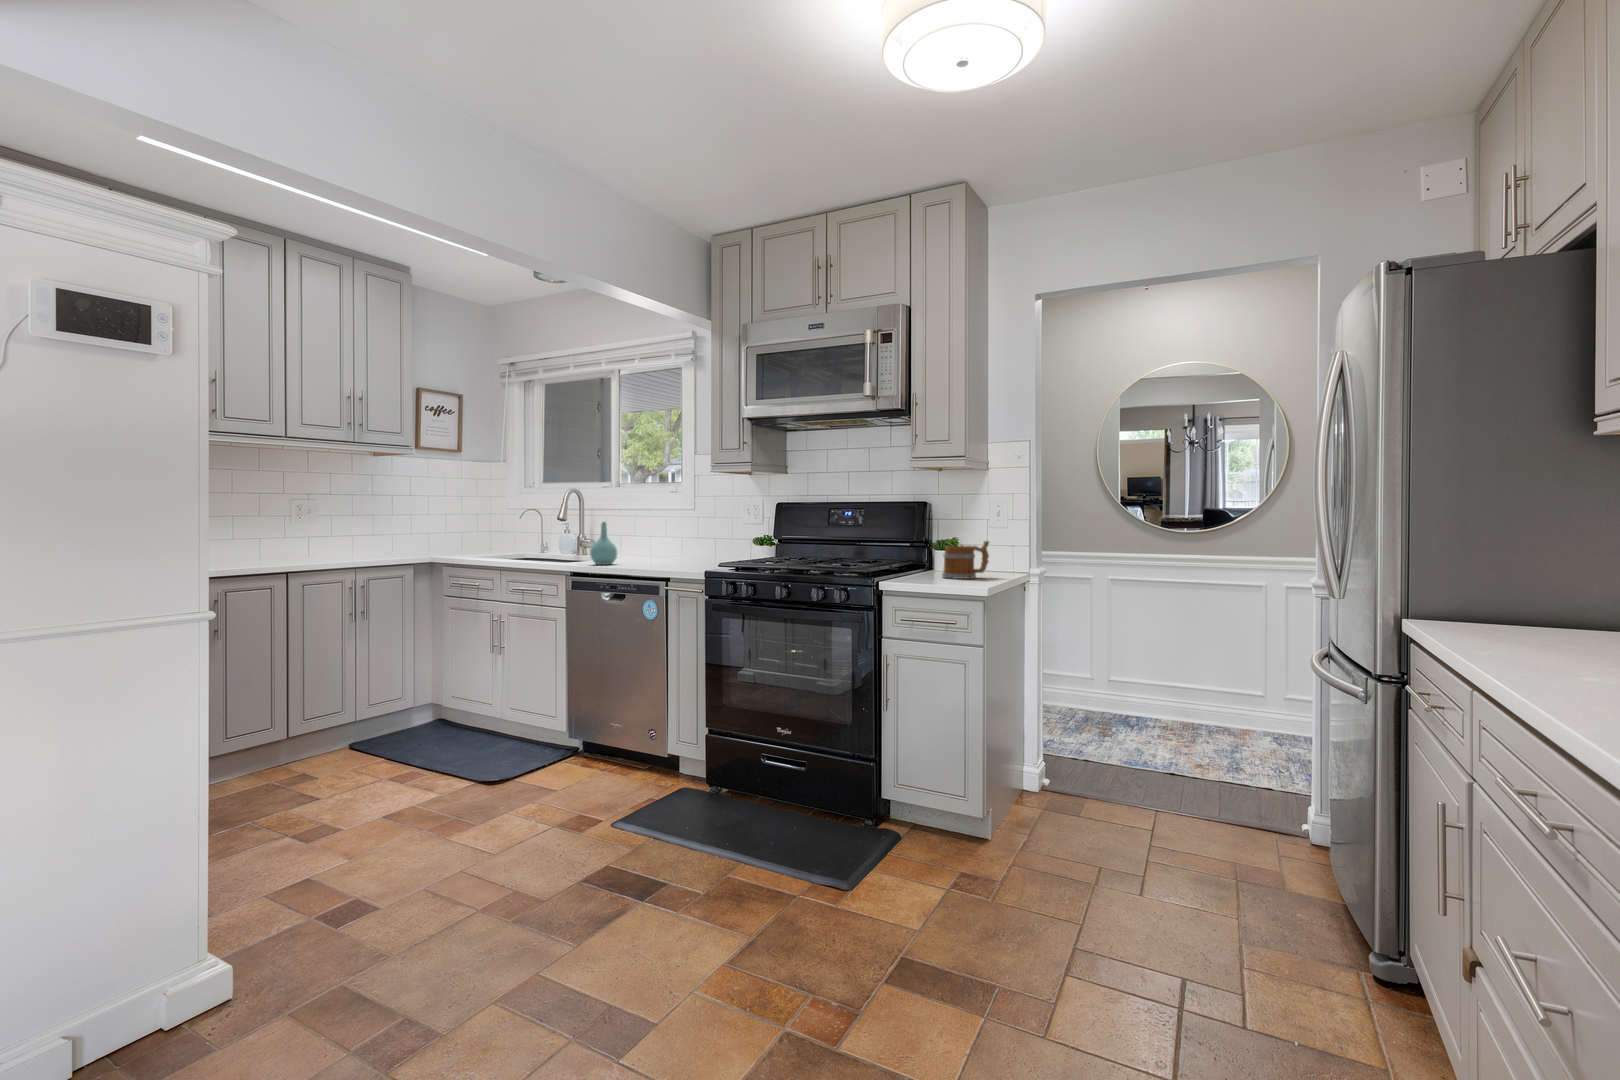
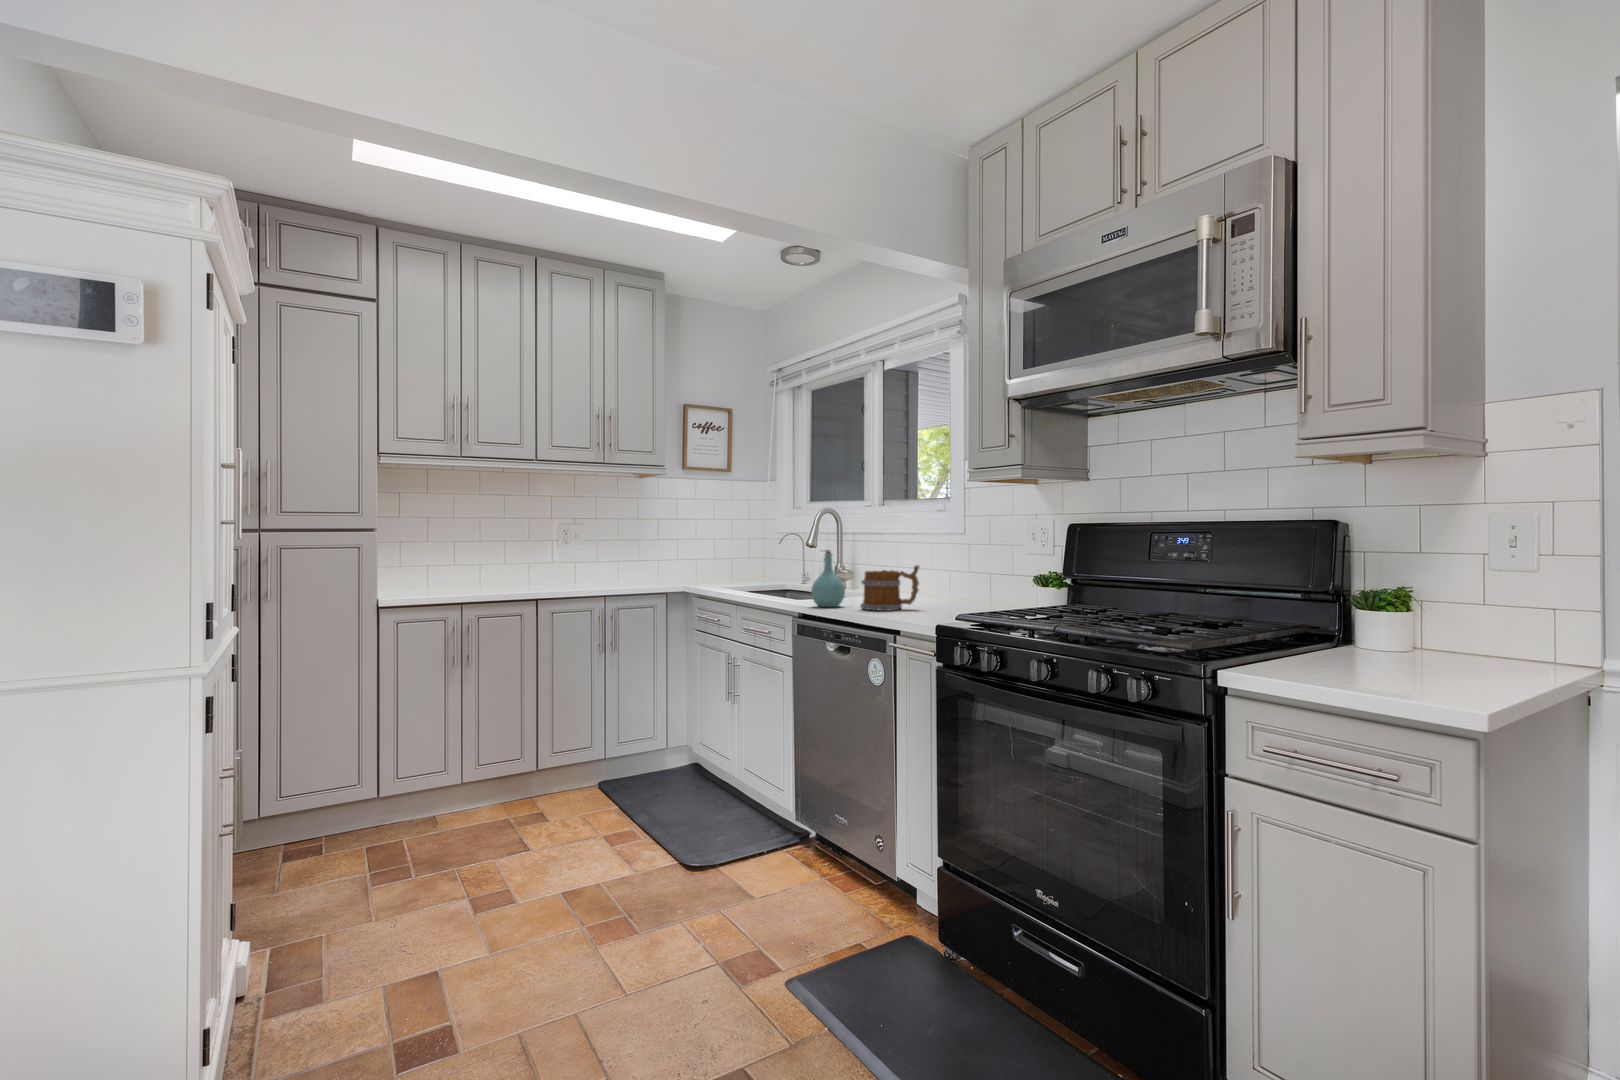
mug: present [942,541,989,579] -> present [860,565,919,611]

